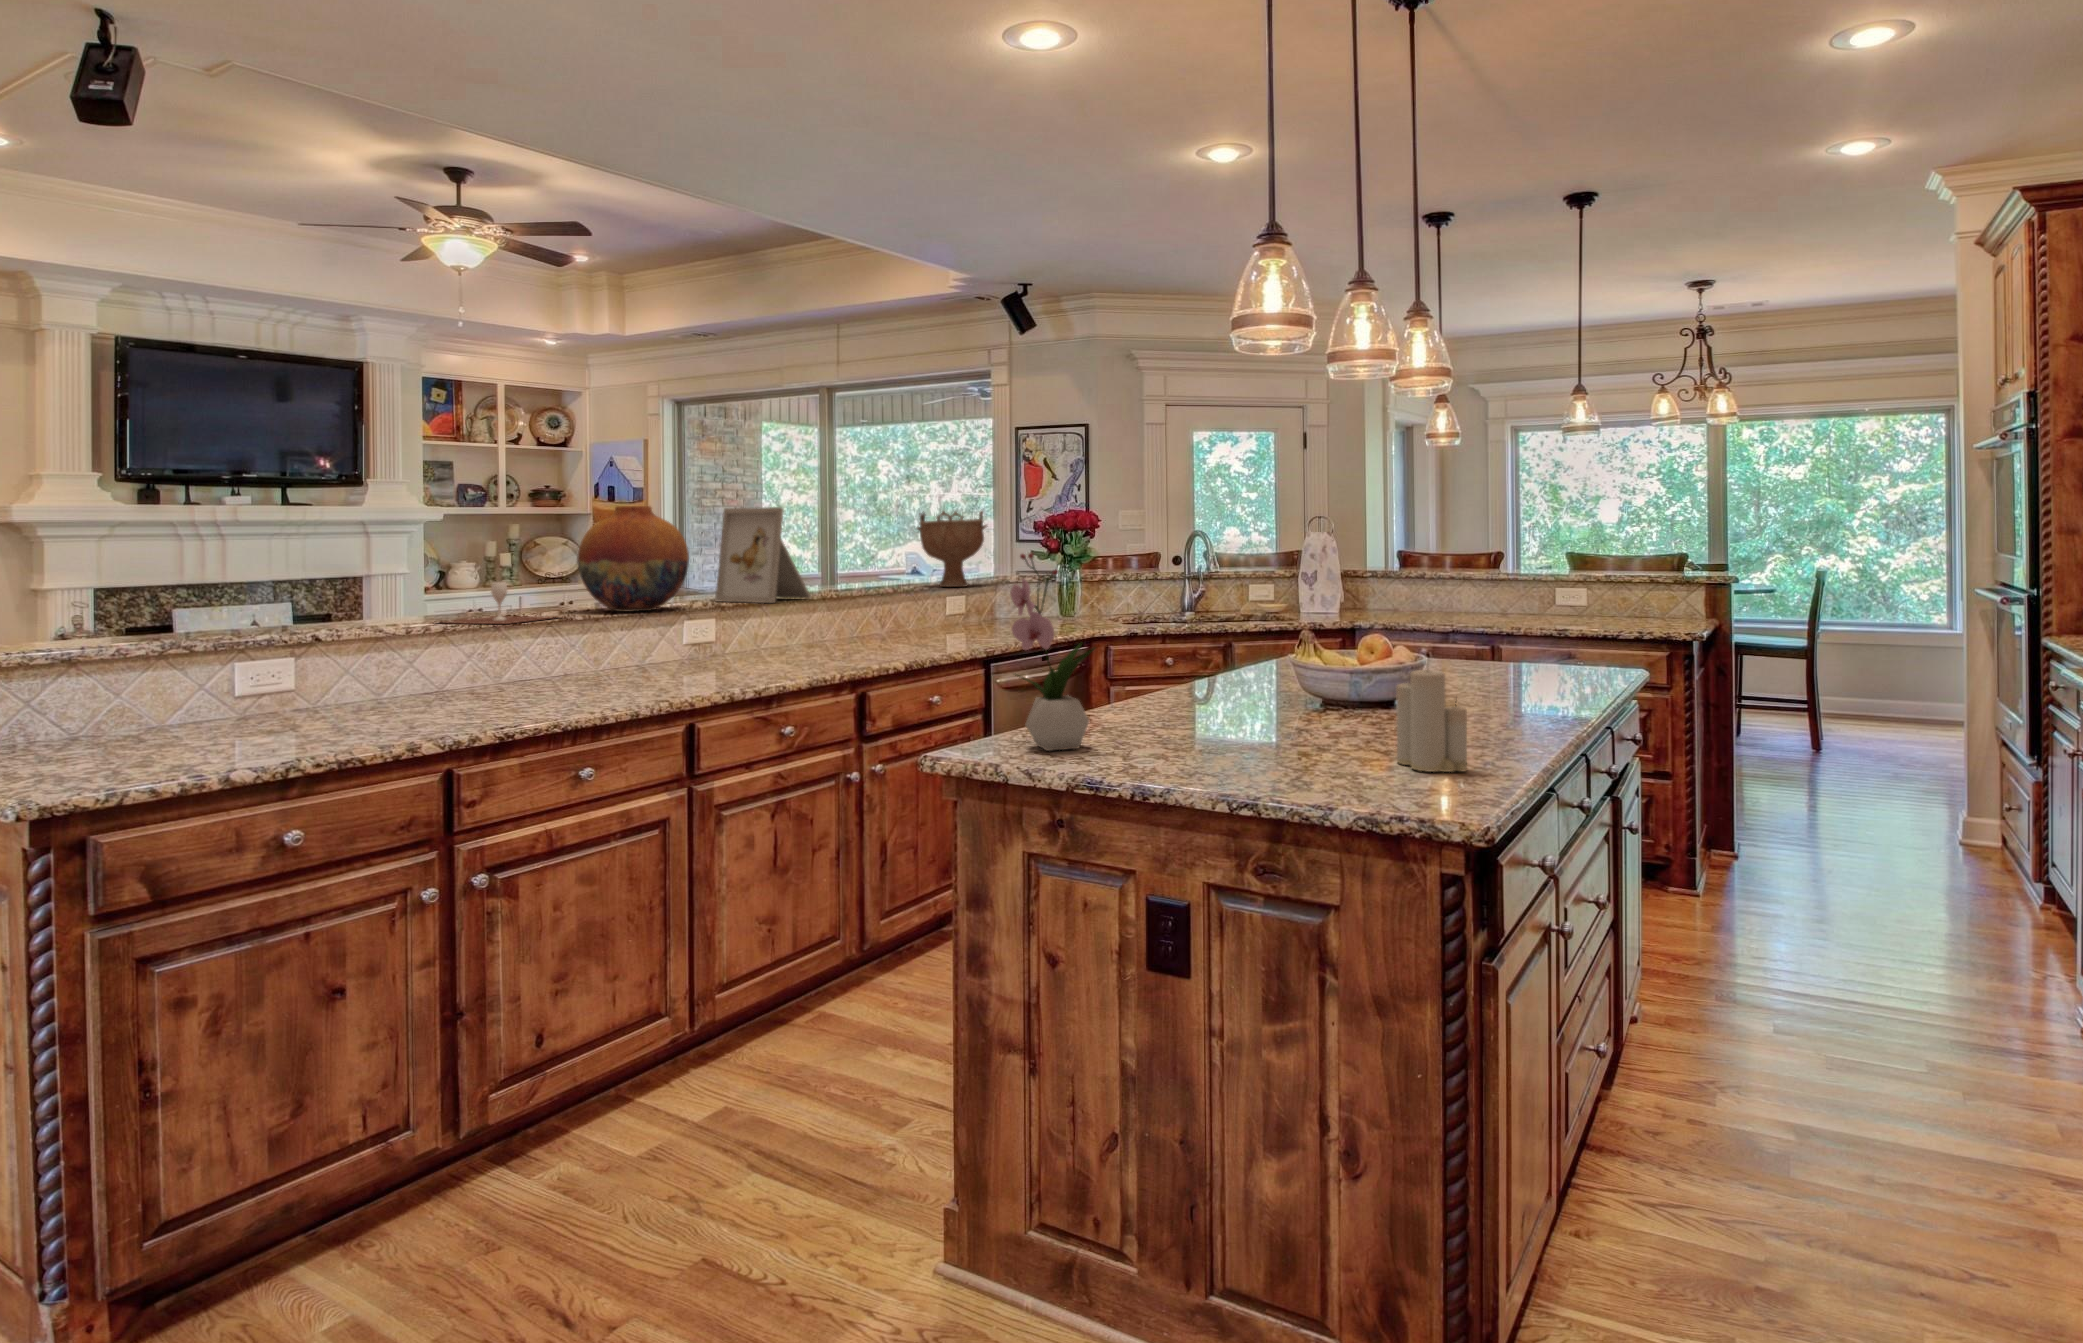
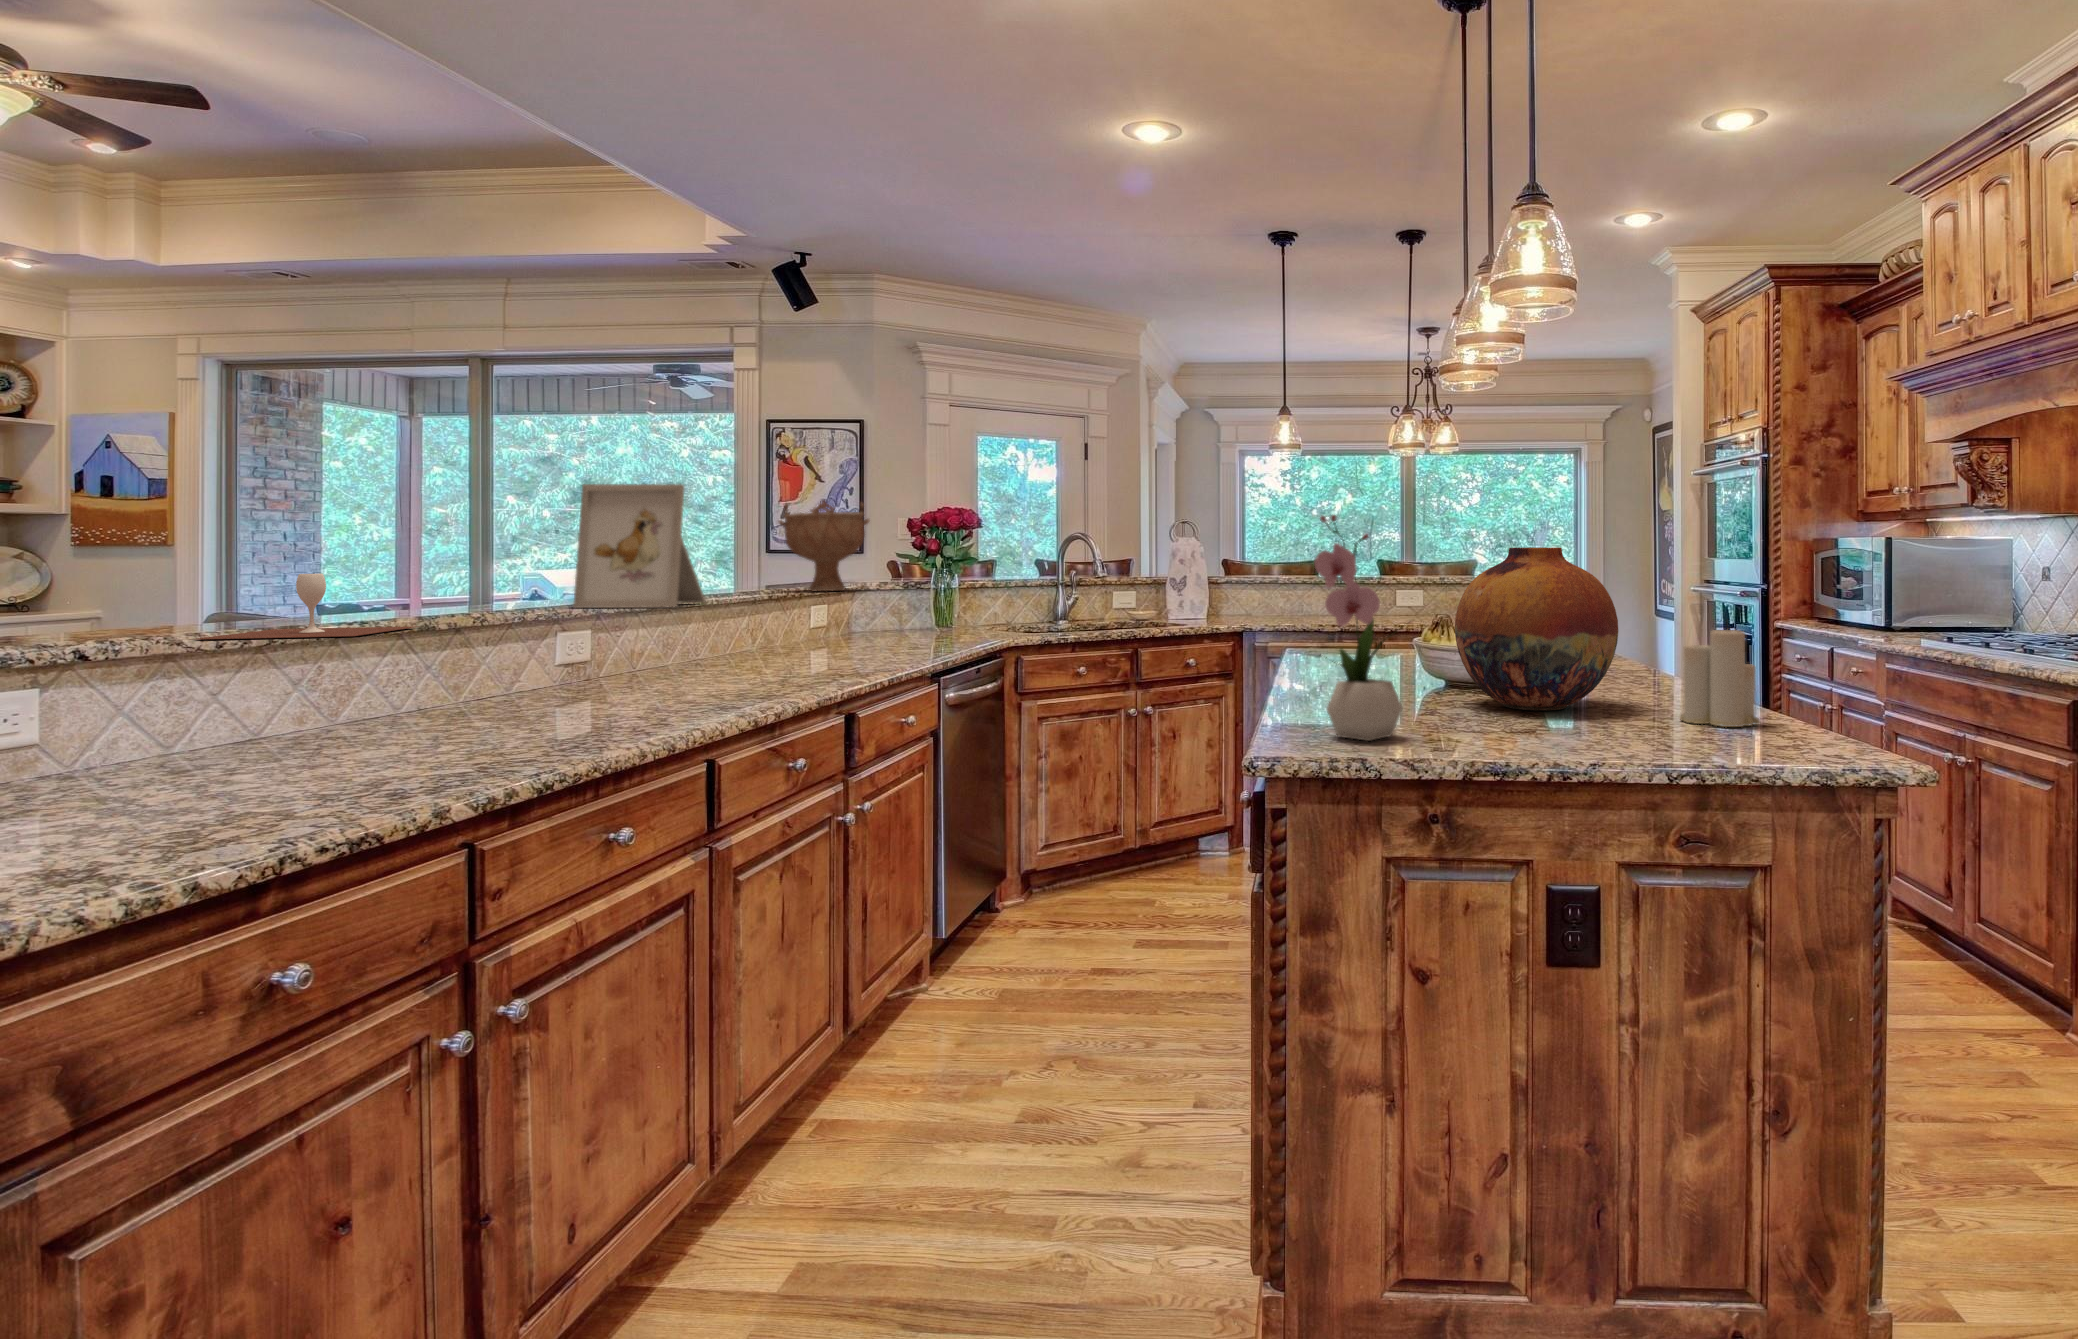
vase: present [577,506,689,612] -> present [1455,547,1618,711]

